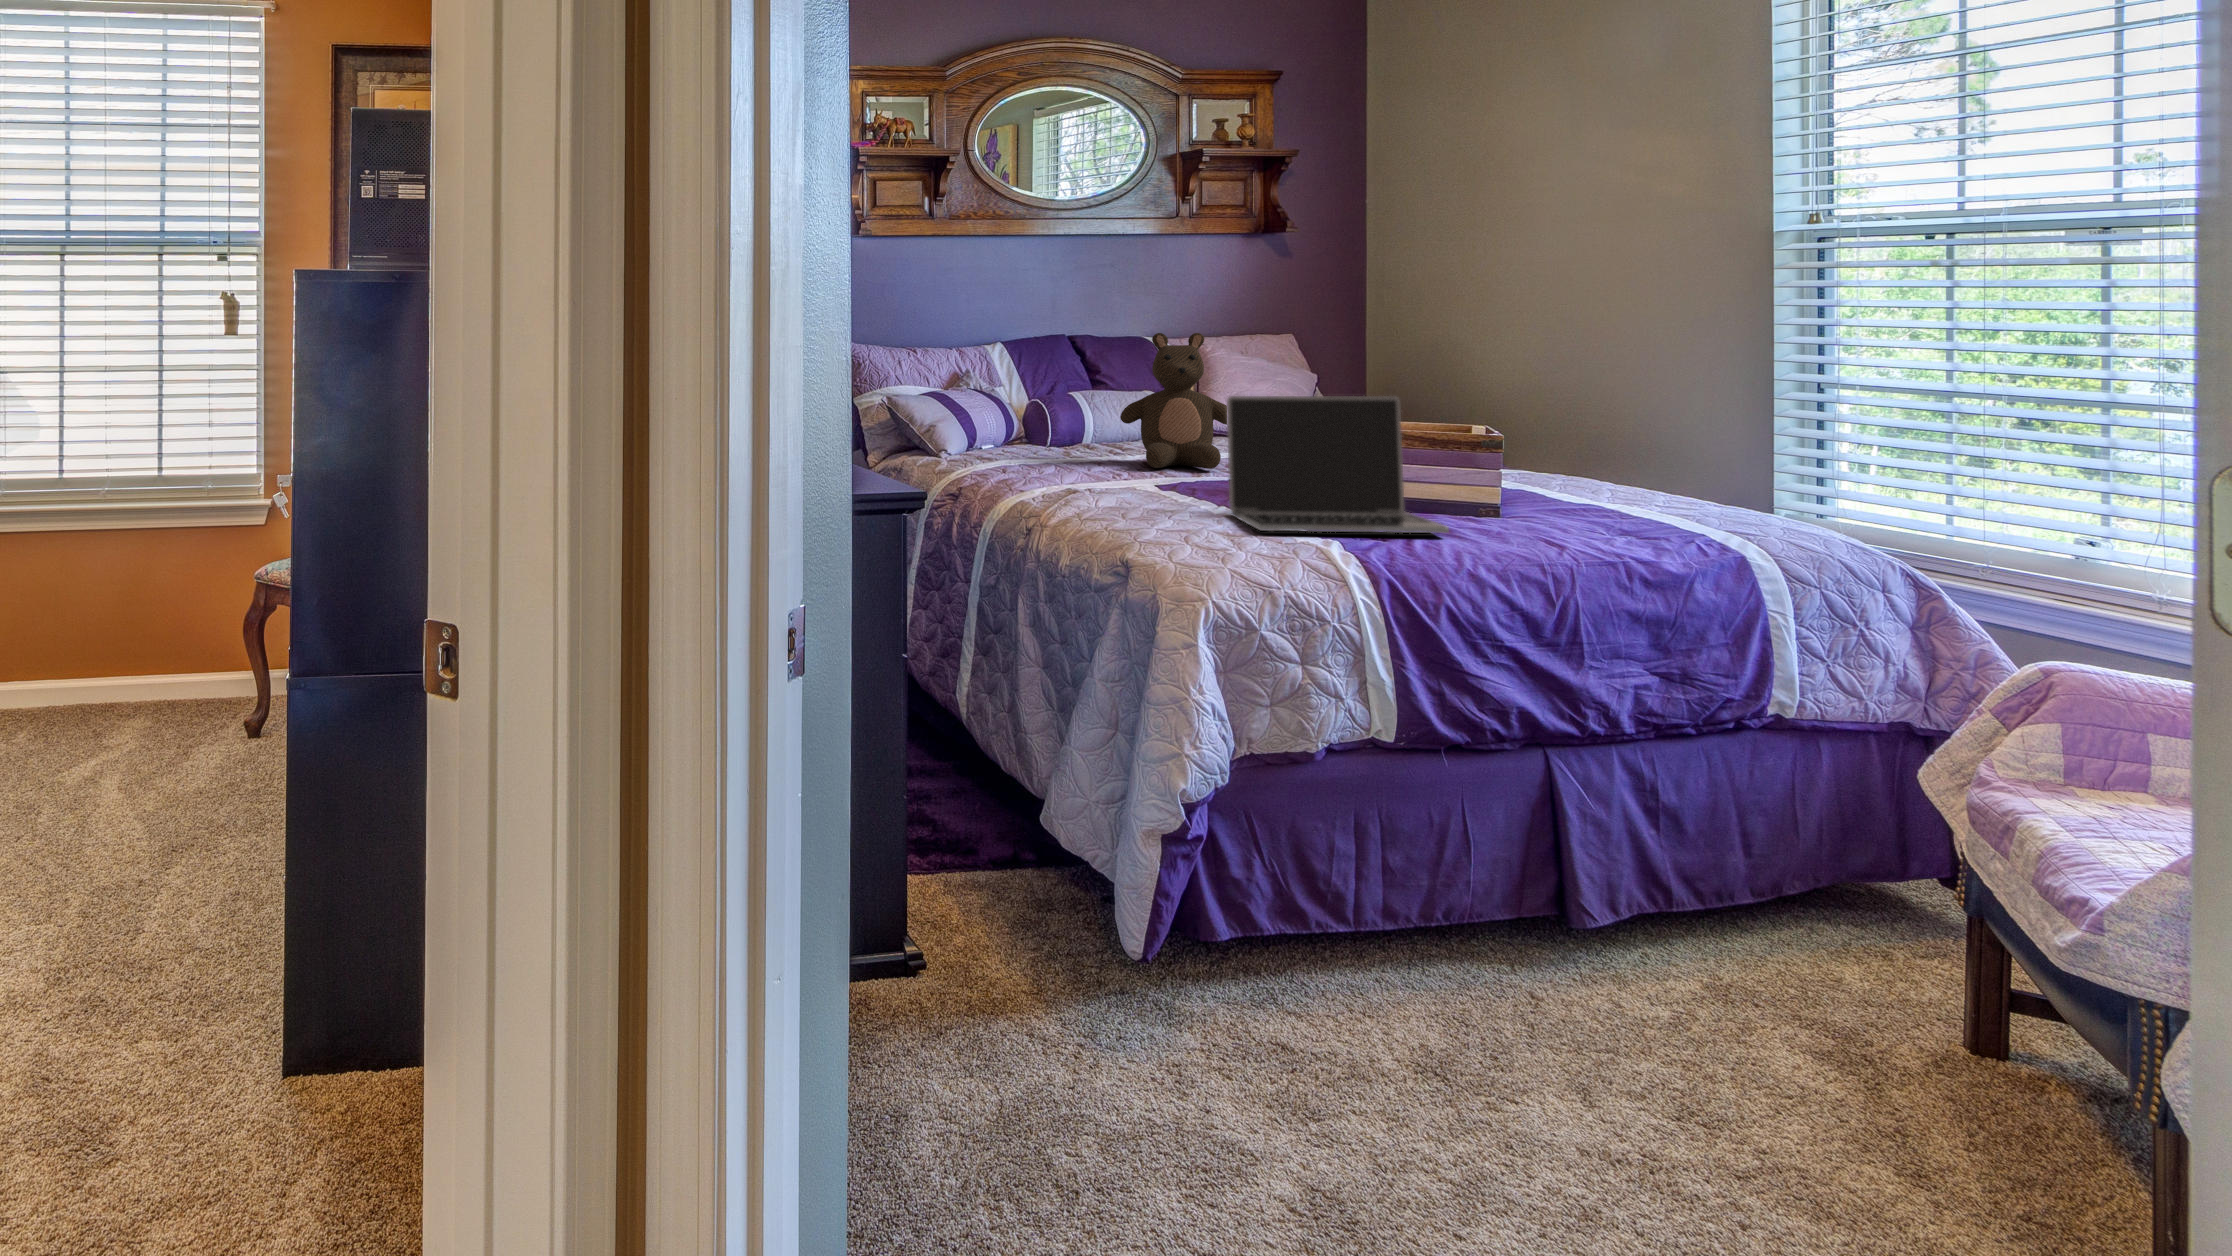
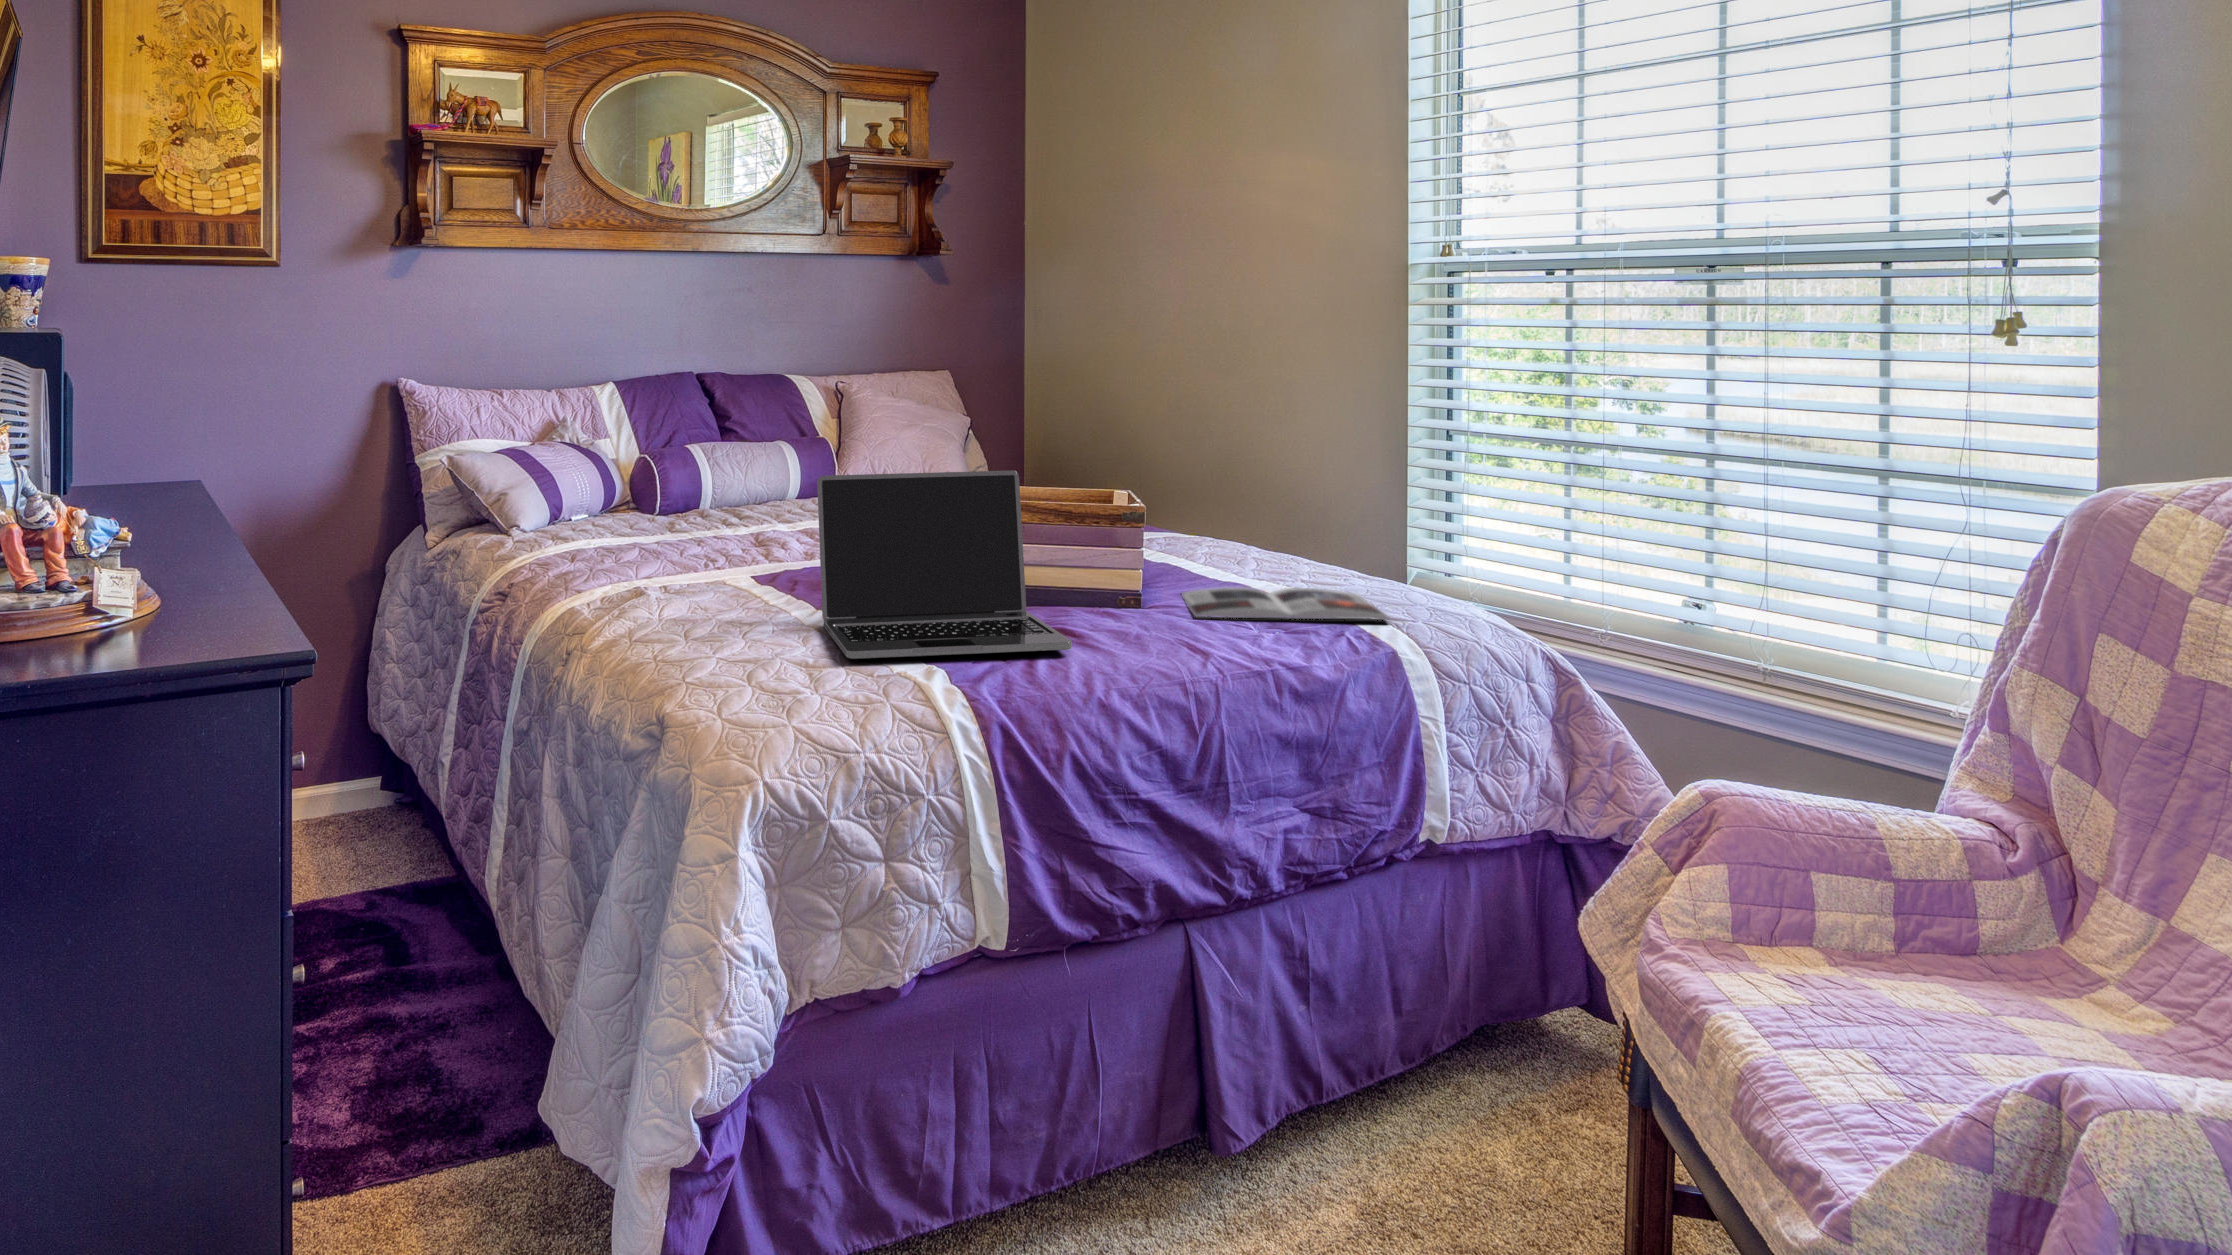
stuffed bear: present [1120,333,1227,469] -> none [724,380,854,544]
magazine: none [1542,505,1746,530] -> present [1182,587,1391,620]

